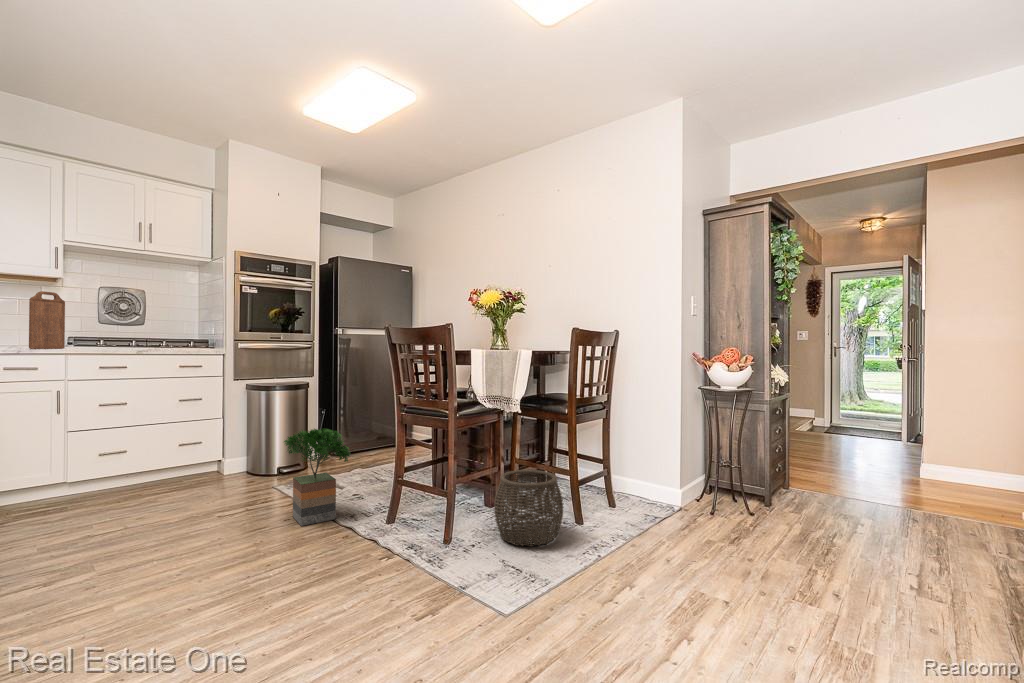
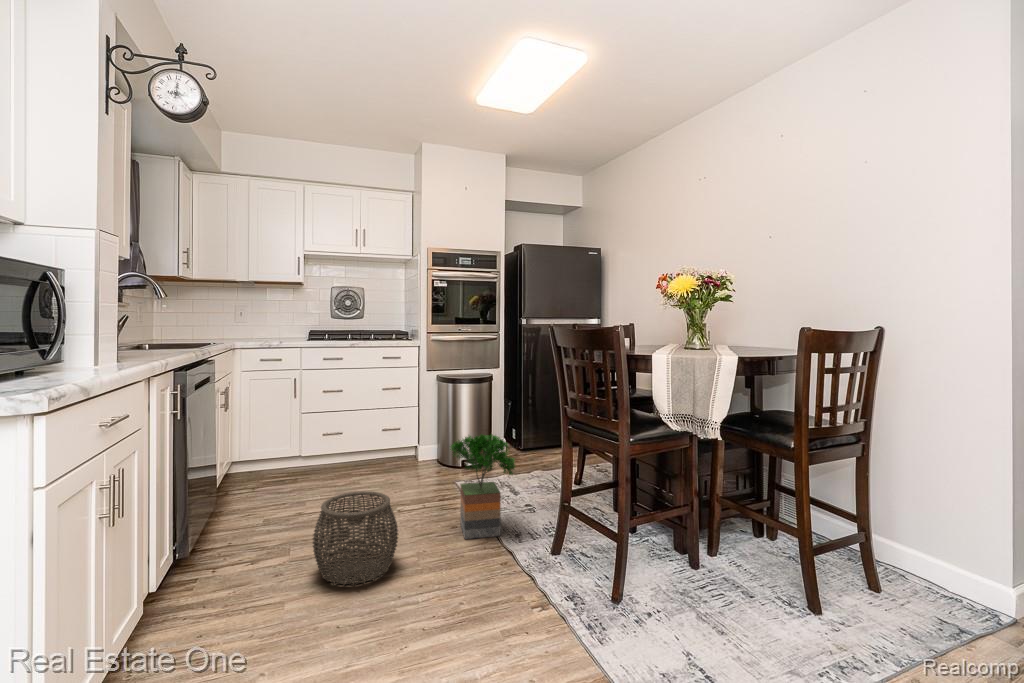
cutting board: present [29,291,65,349] -> none [266,293,294,342]
woven basket: present [494,470,564,546] -> present [312,491,398,585]

